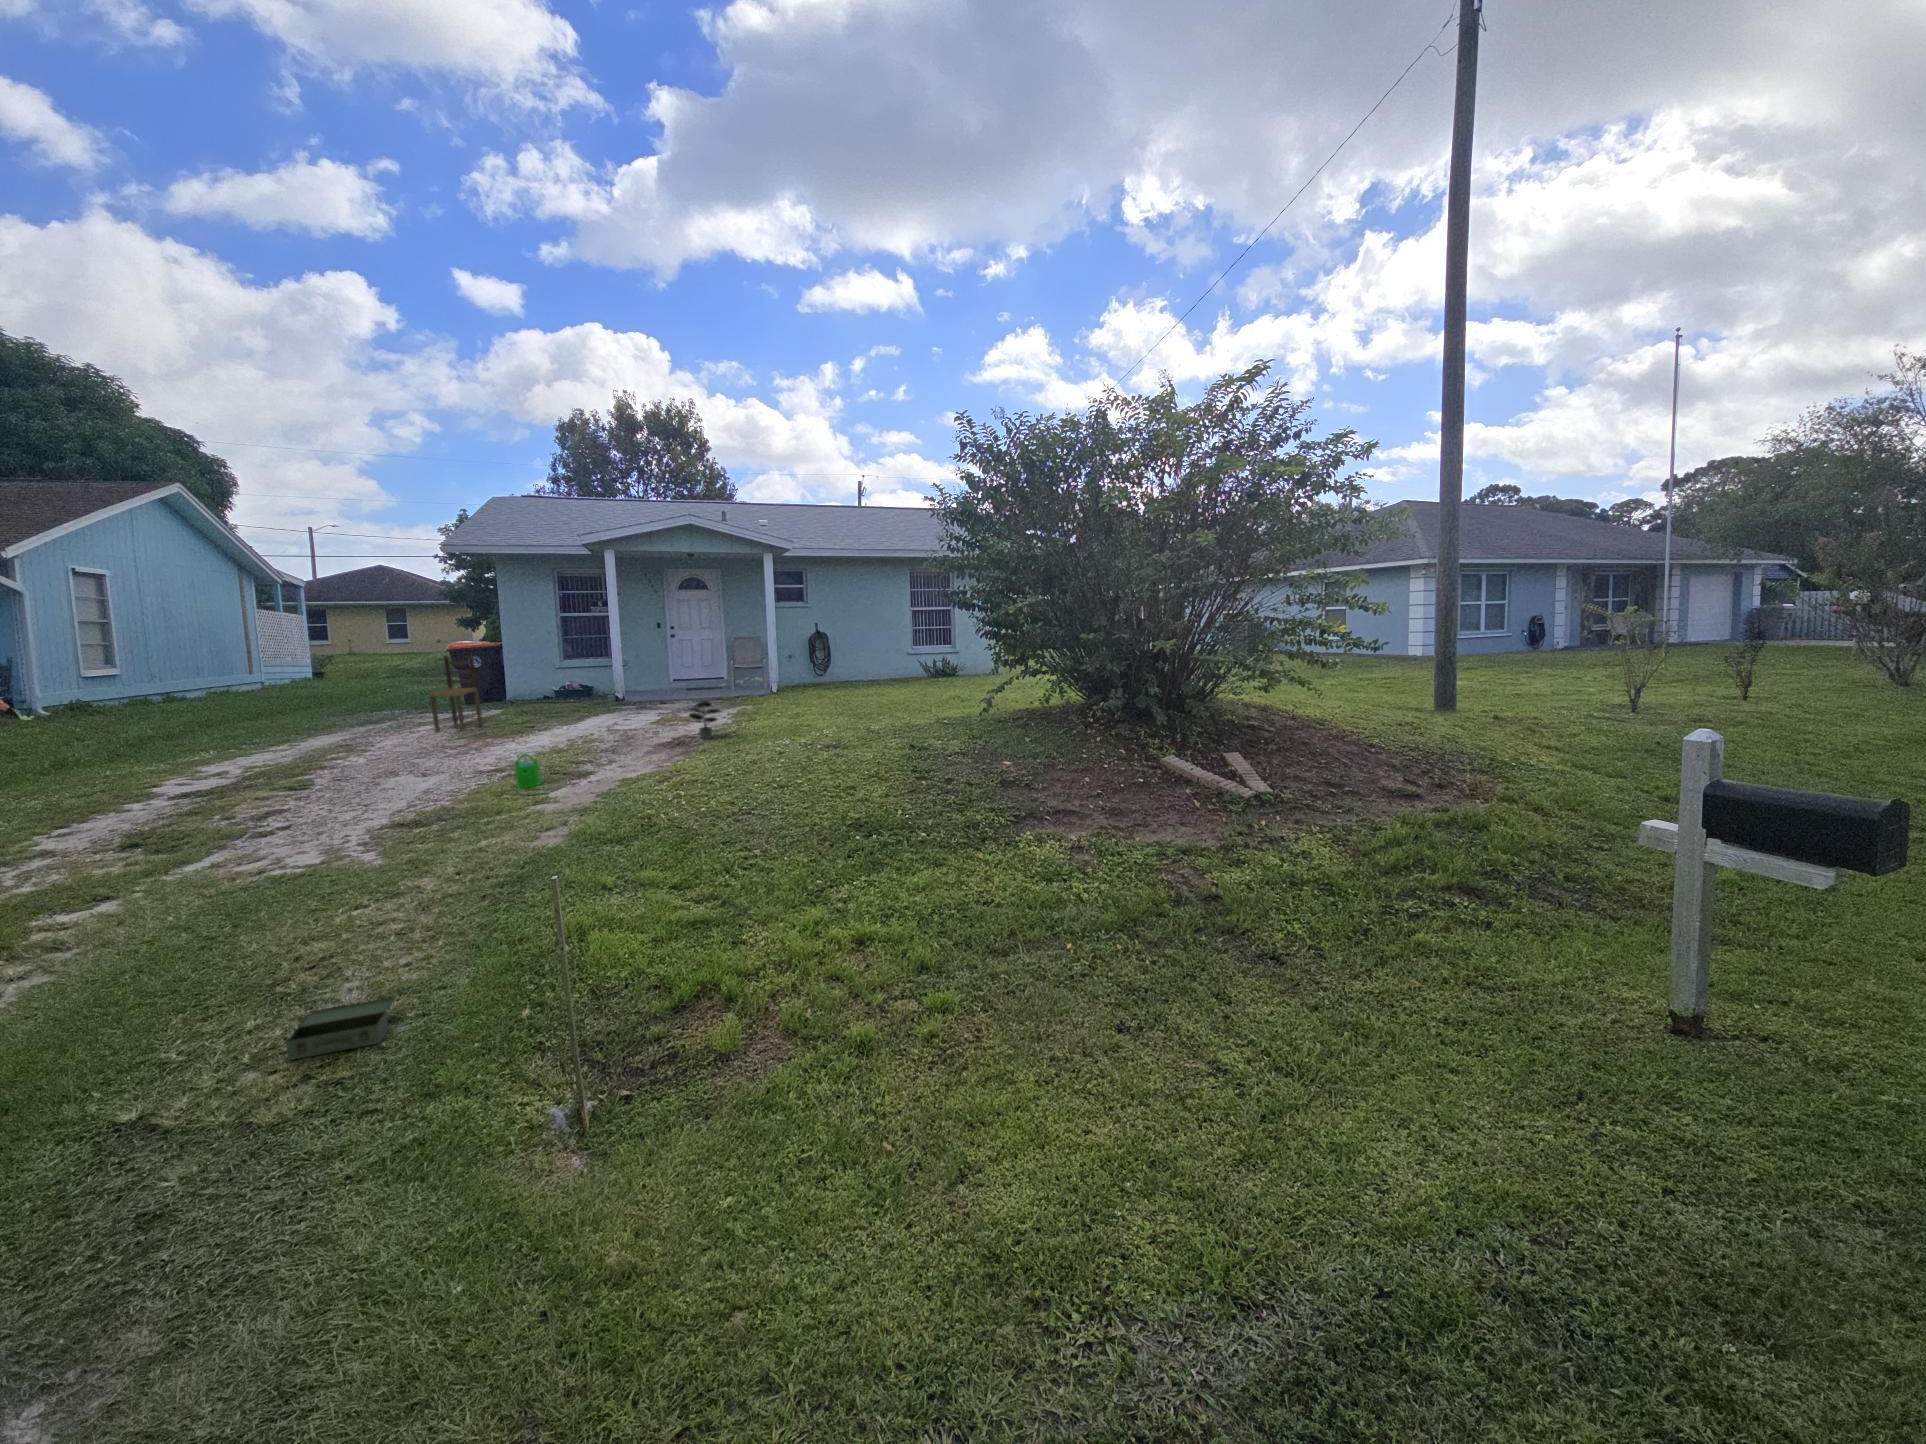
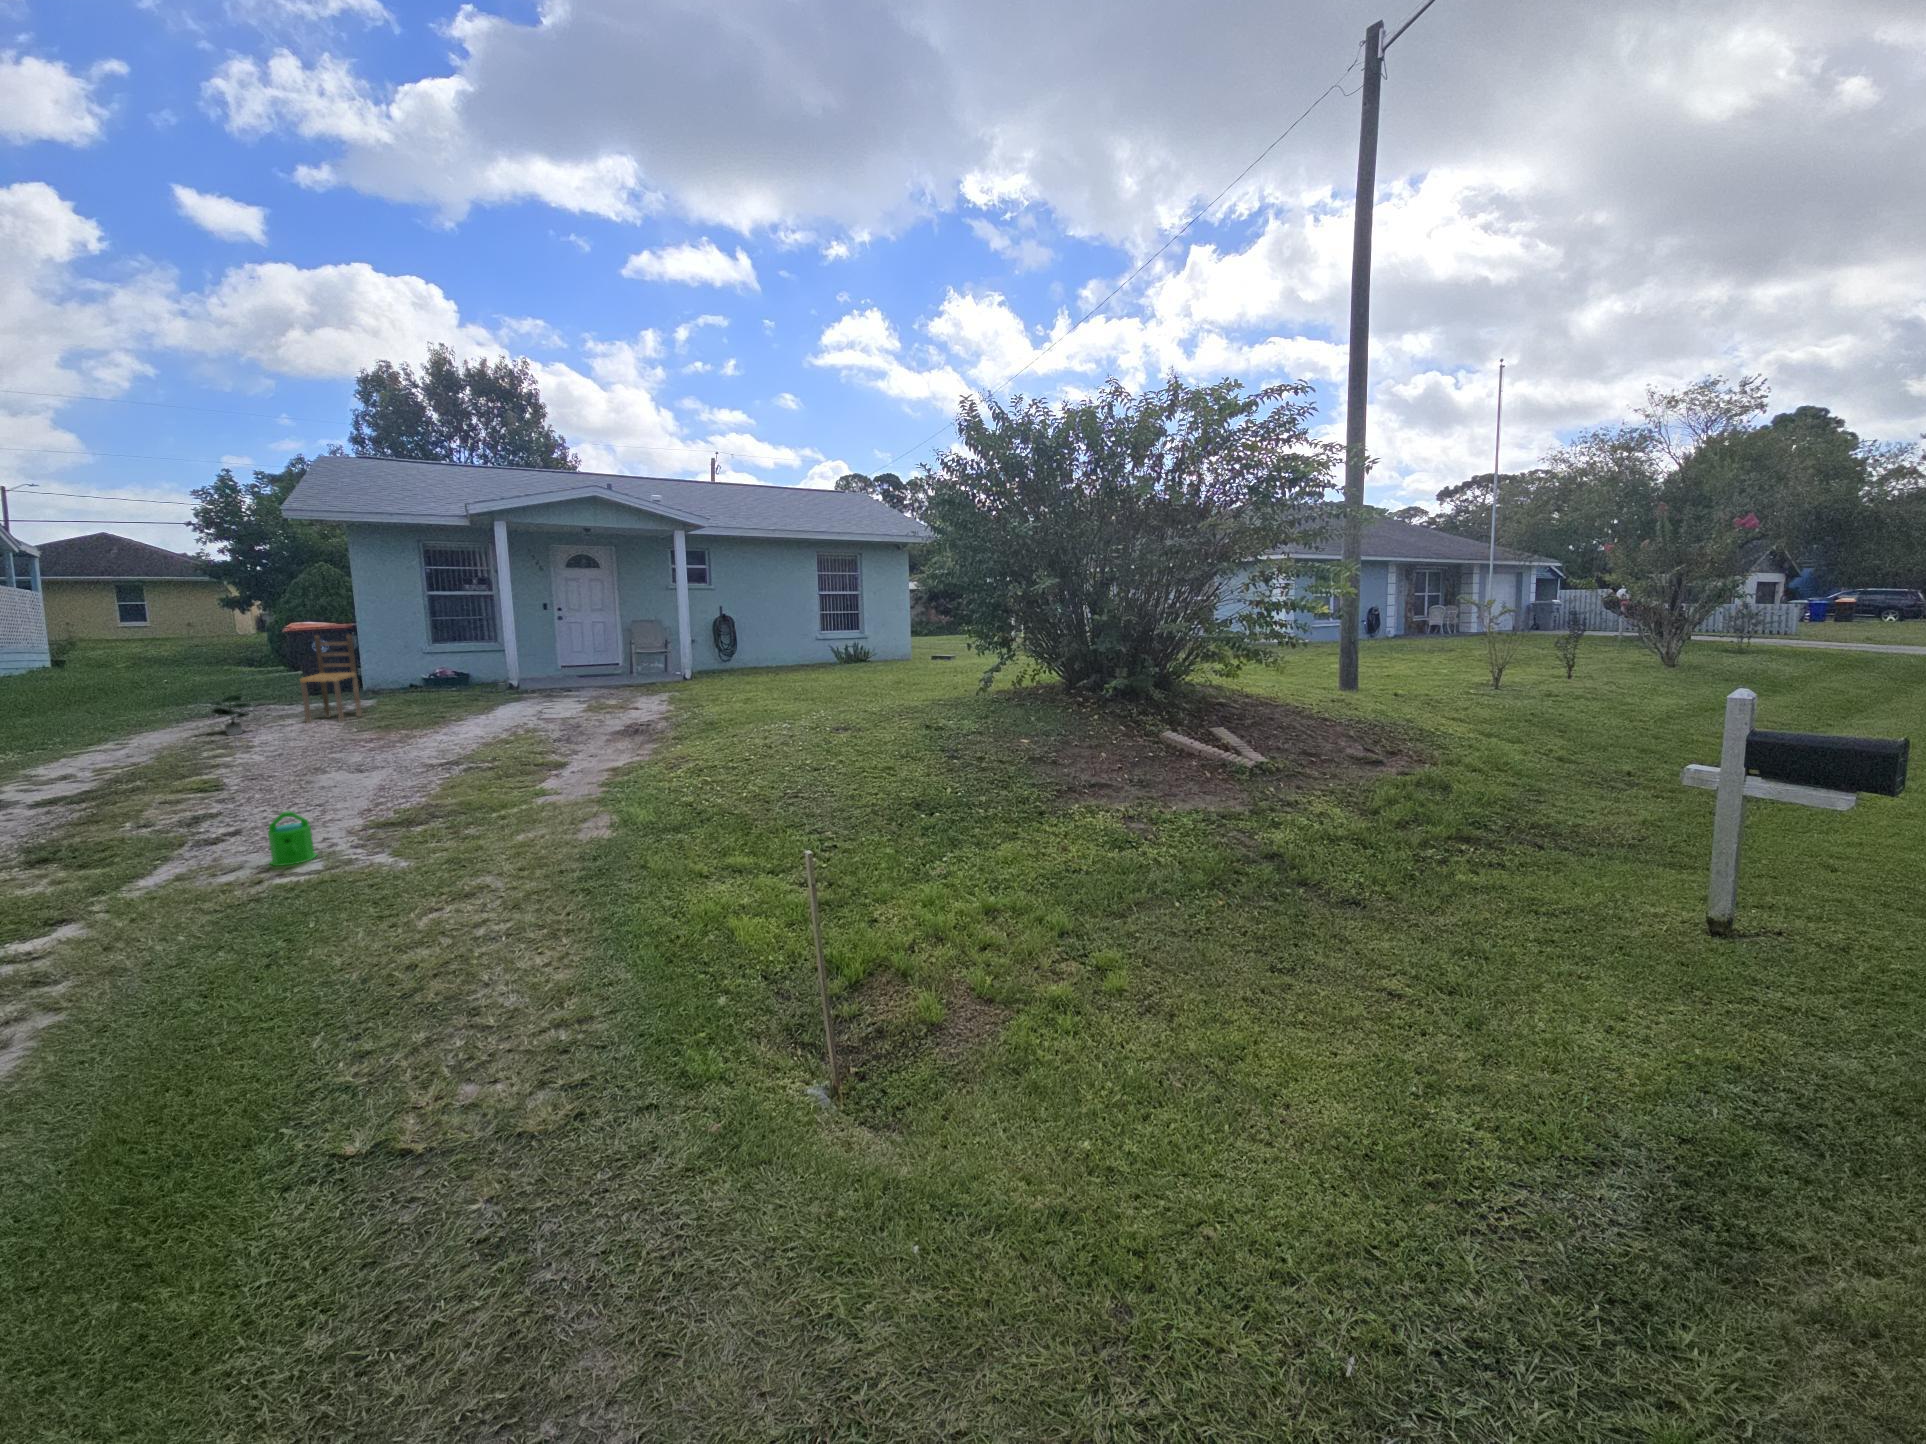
potted plant: present [689,701,721,739] -> present [208,695,254,736]
watering can: present [514,754,542,788] -> present [268,811,317,866]
toolbox: present [286,997,394,1060] -> none [449,975,544,1041]

